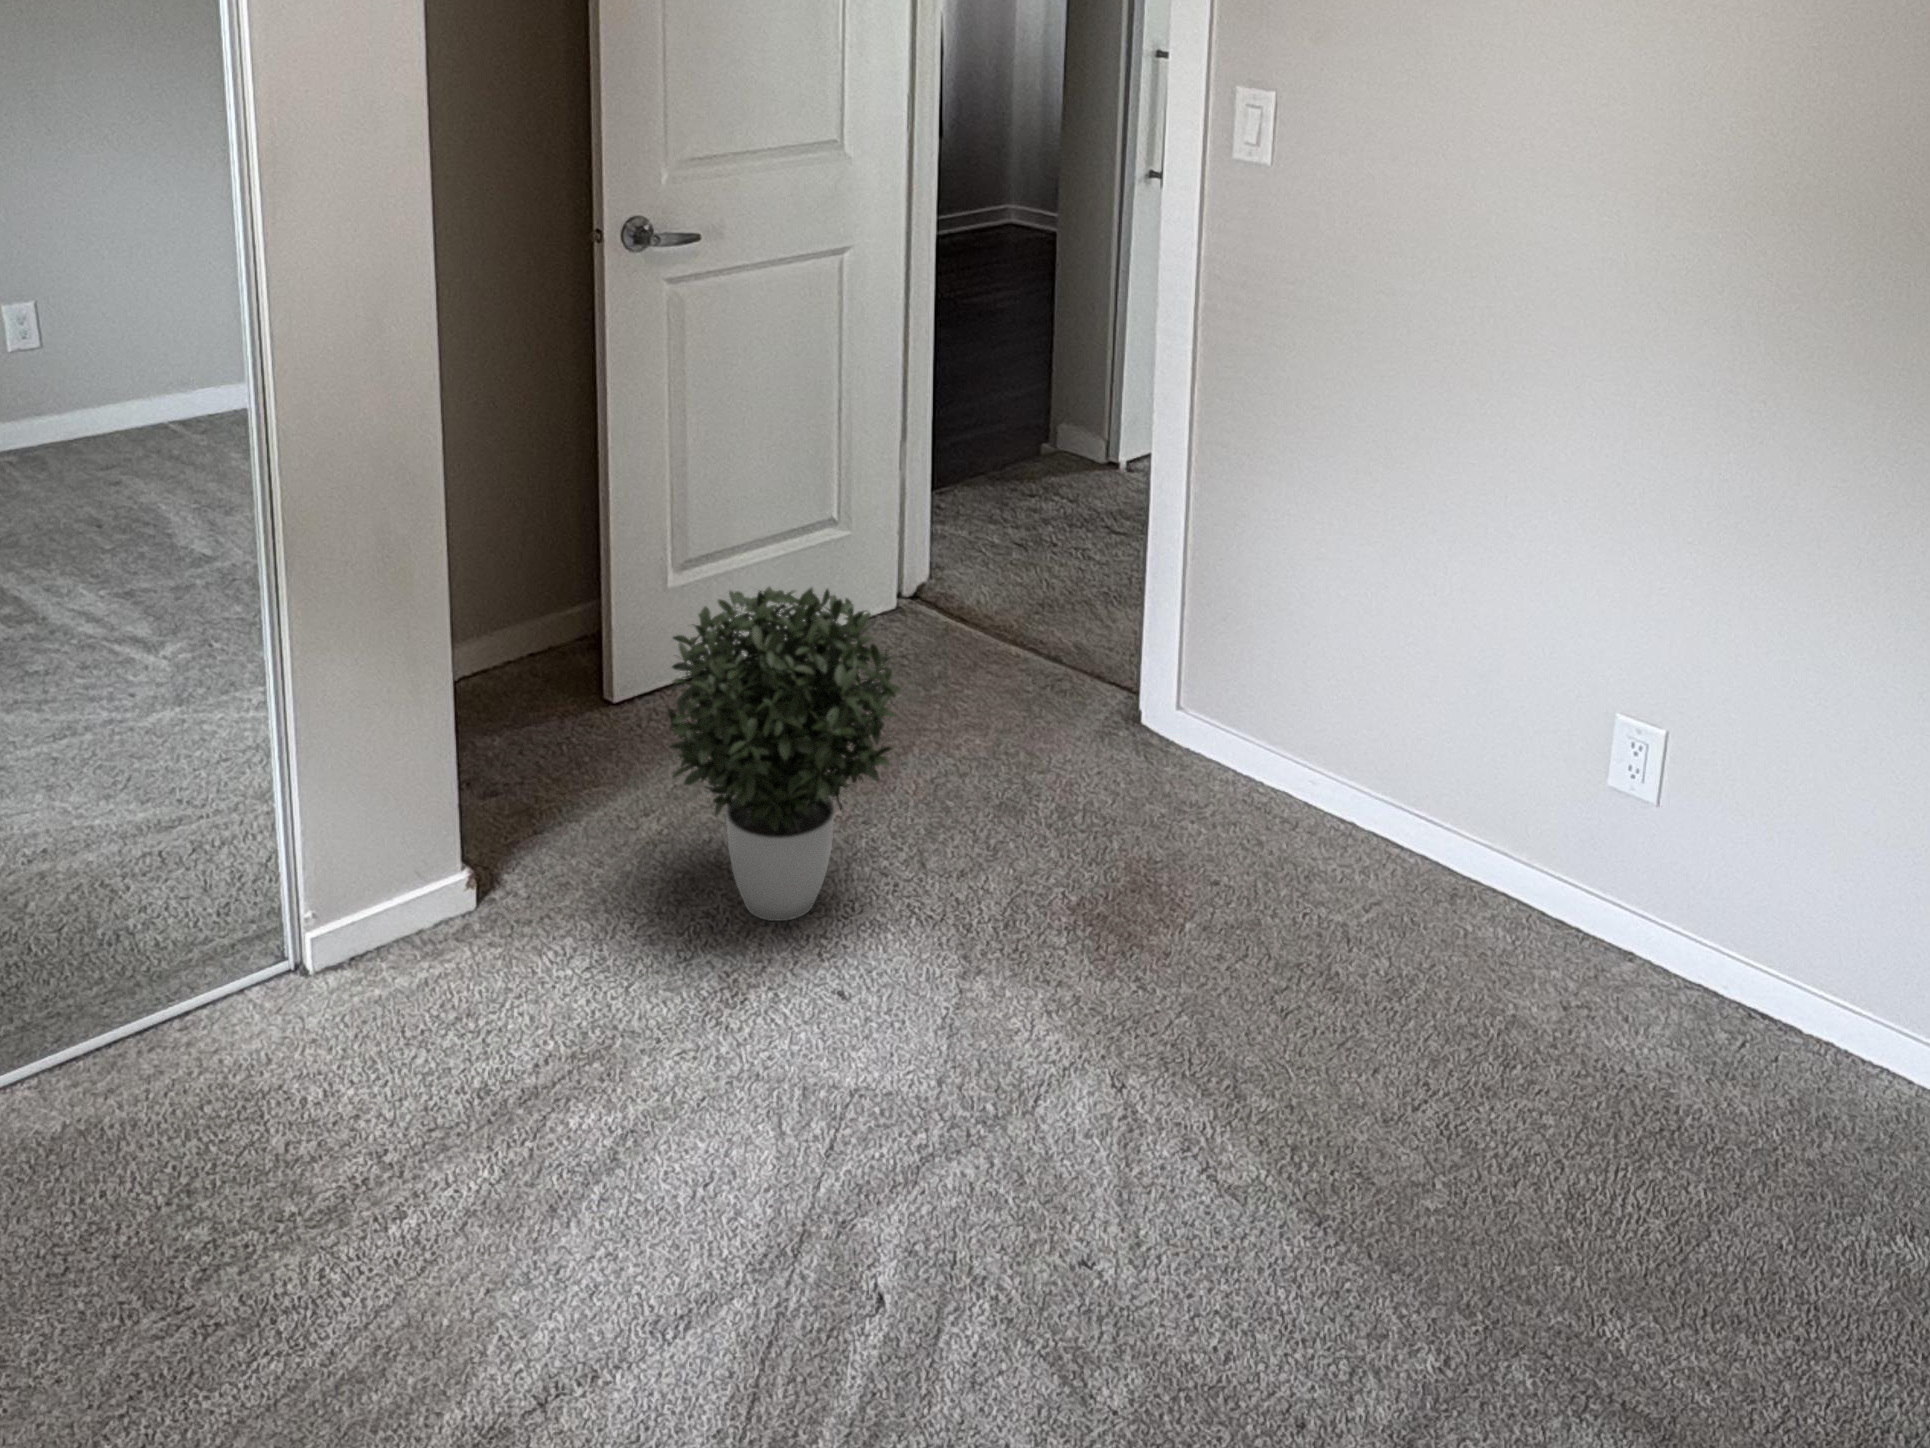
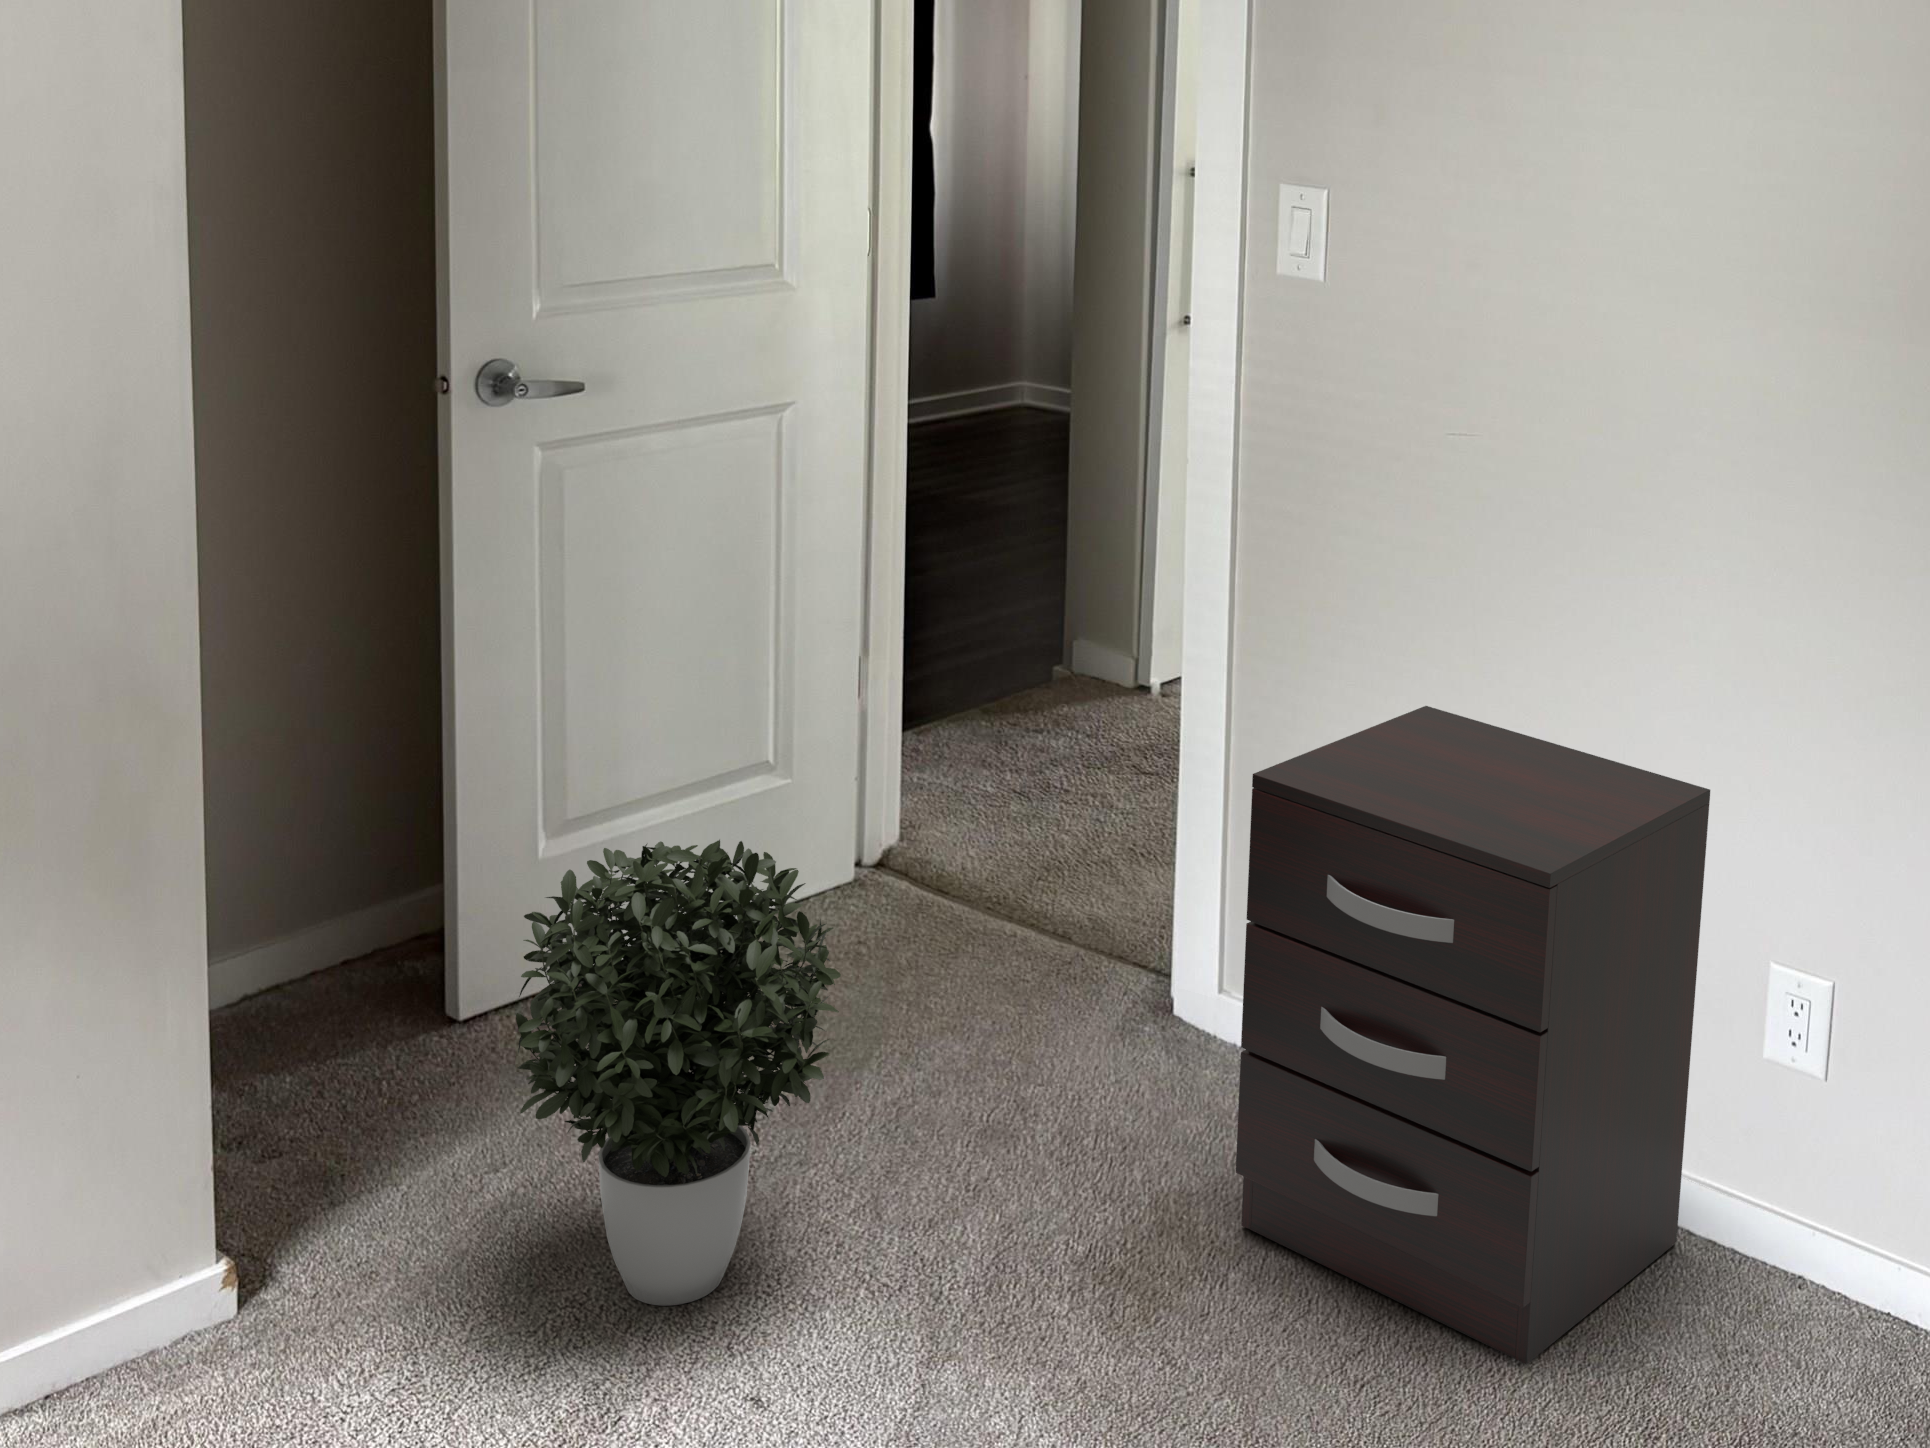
dresser: none [1193,502,1573,1004] -> present [1236,706,1710,1364]

